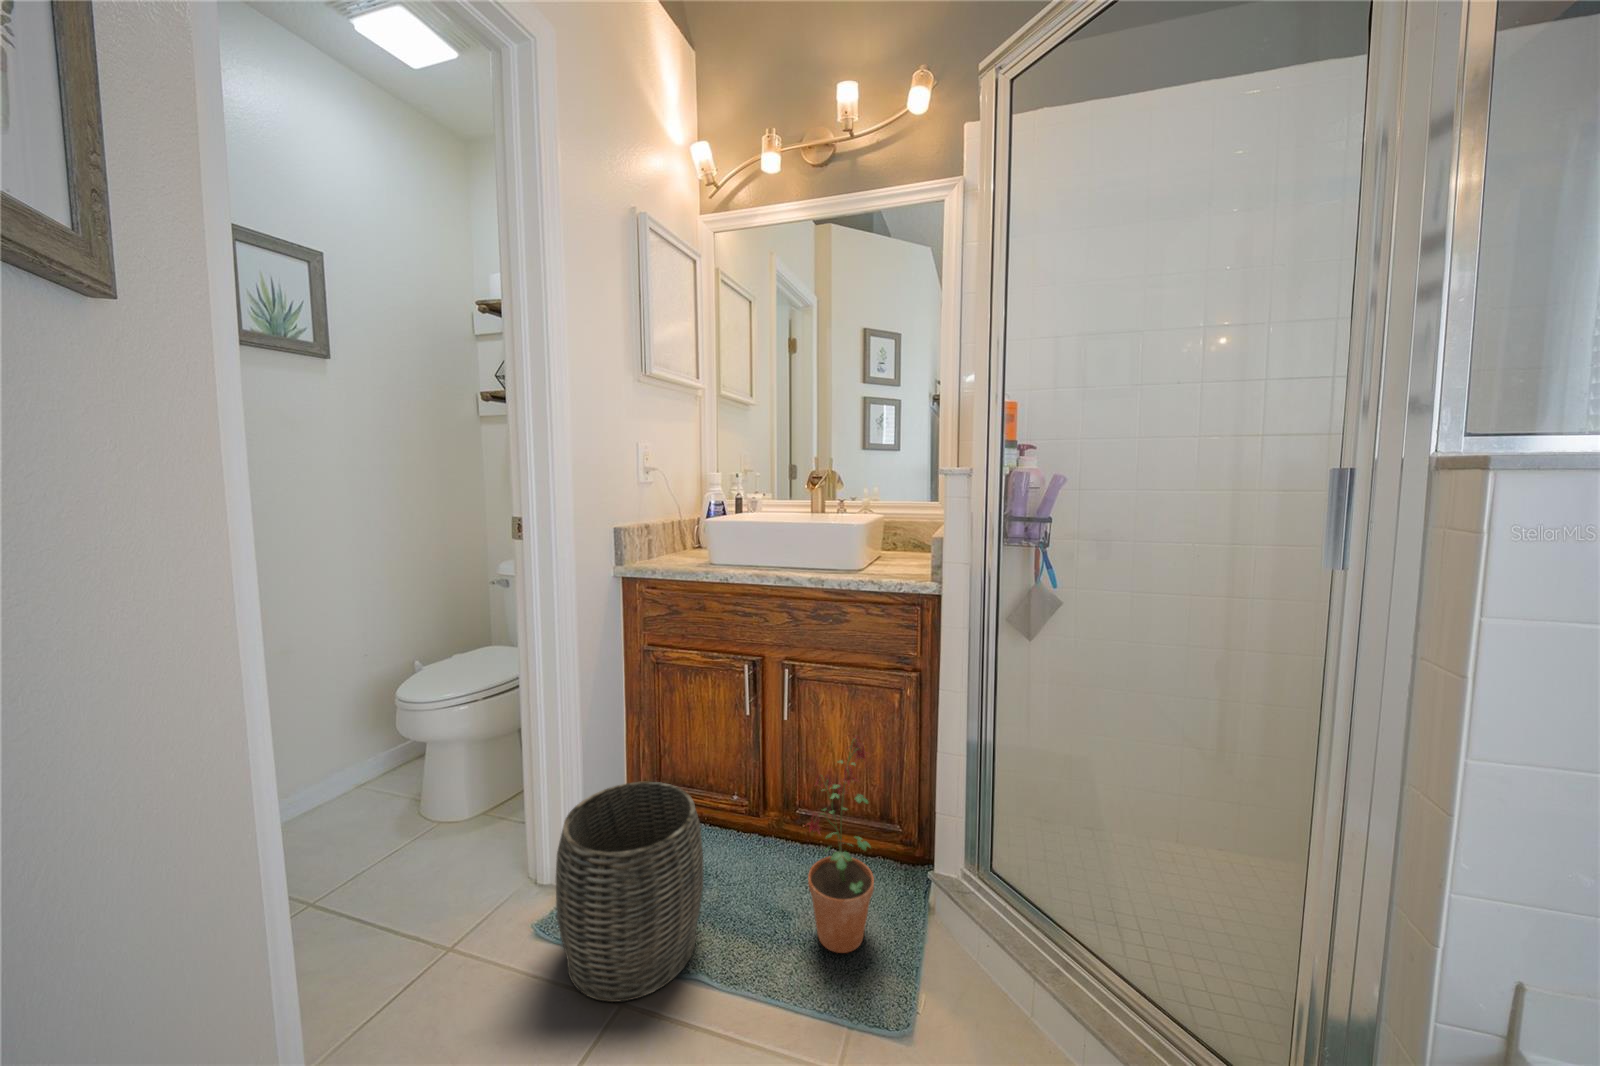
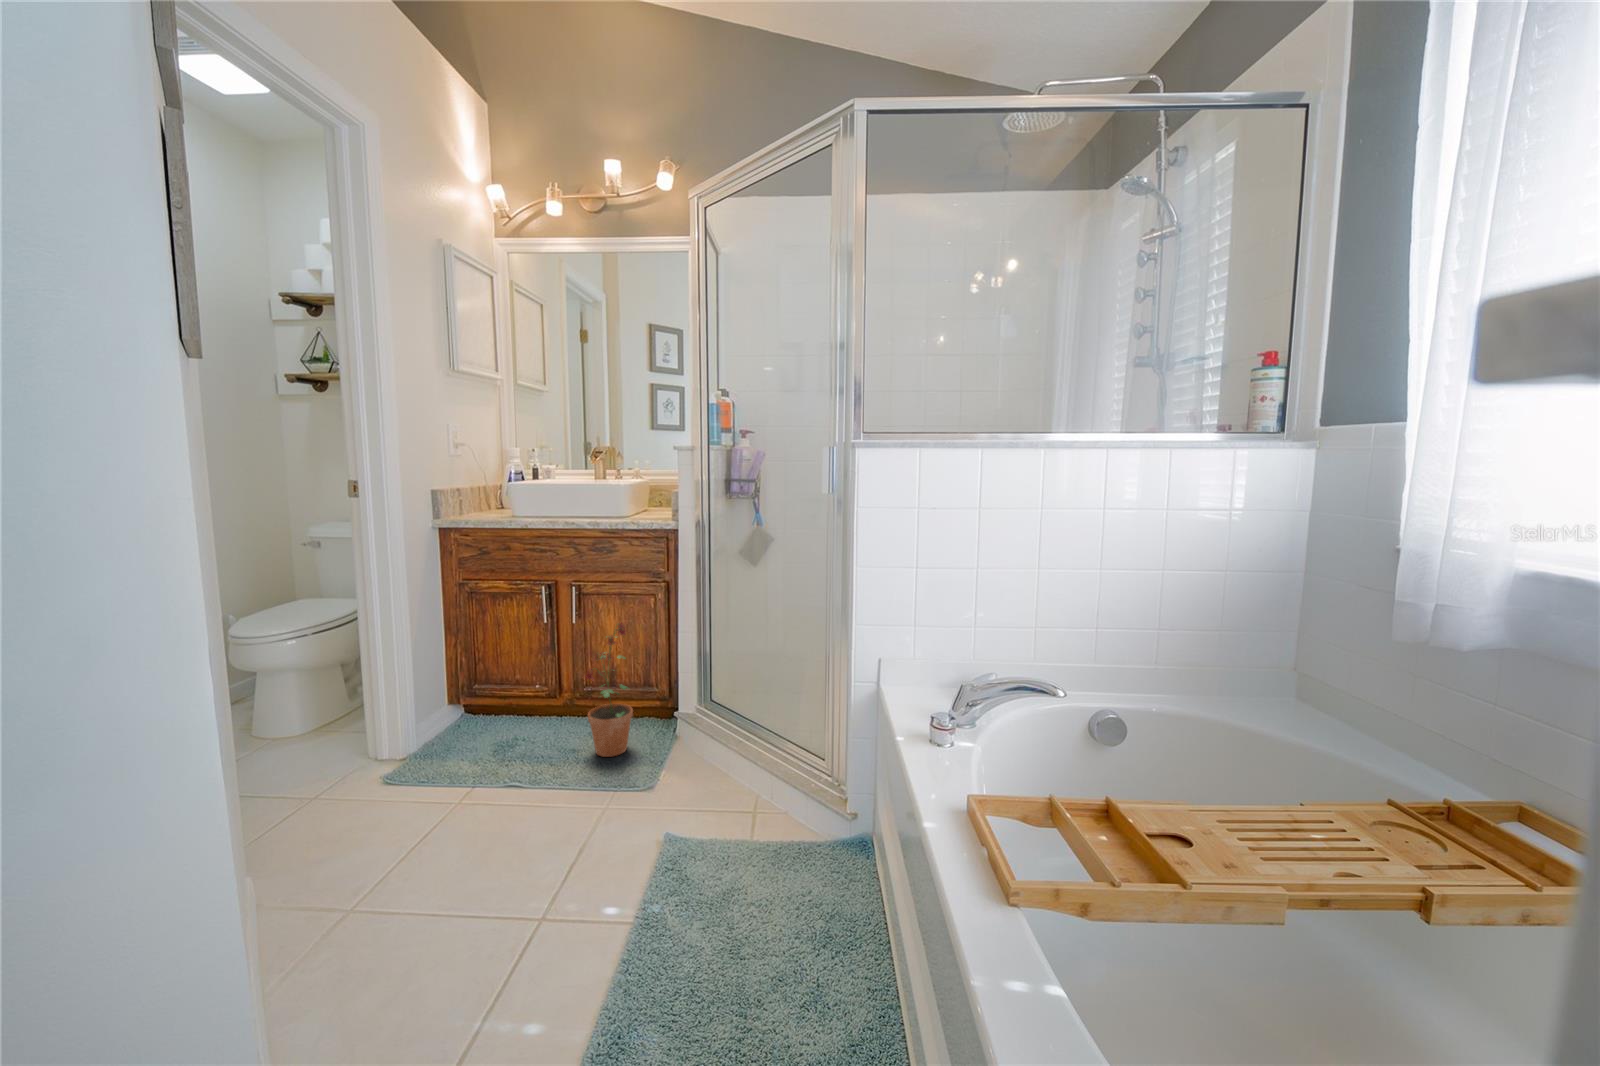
woven basket: present [556,782,704,1002] -> none [401,667,513,795]

